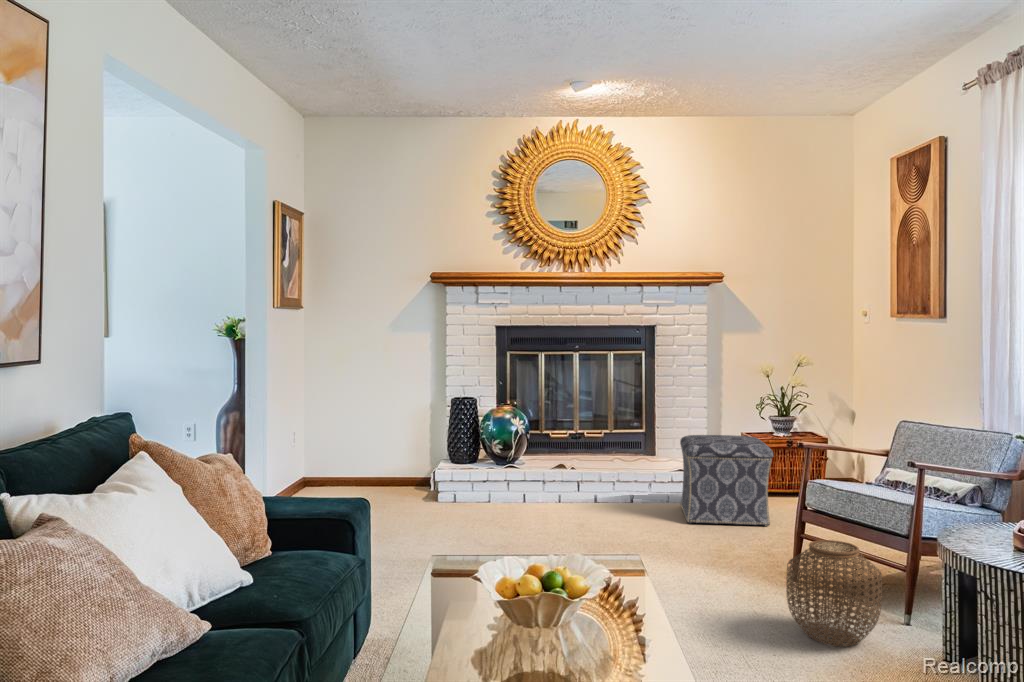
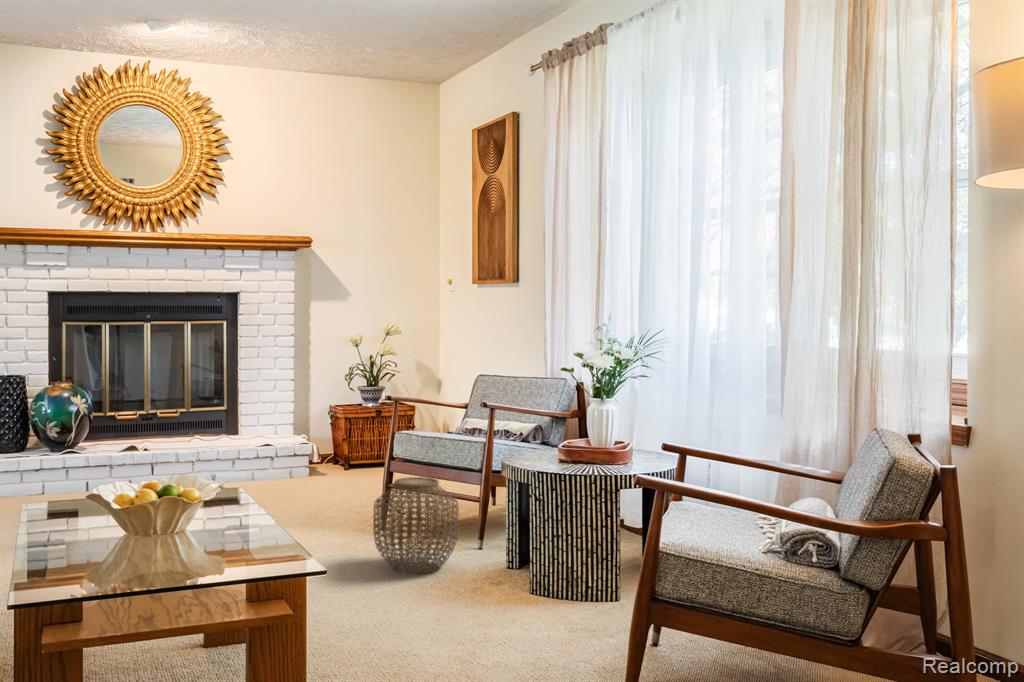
ottoman: present [680,435,773,526] -> none [268,404,363,495]

